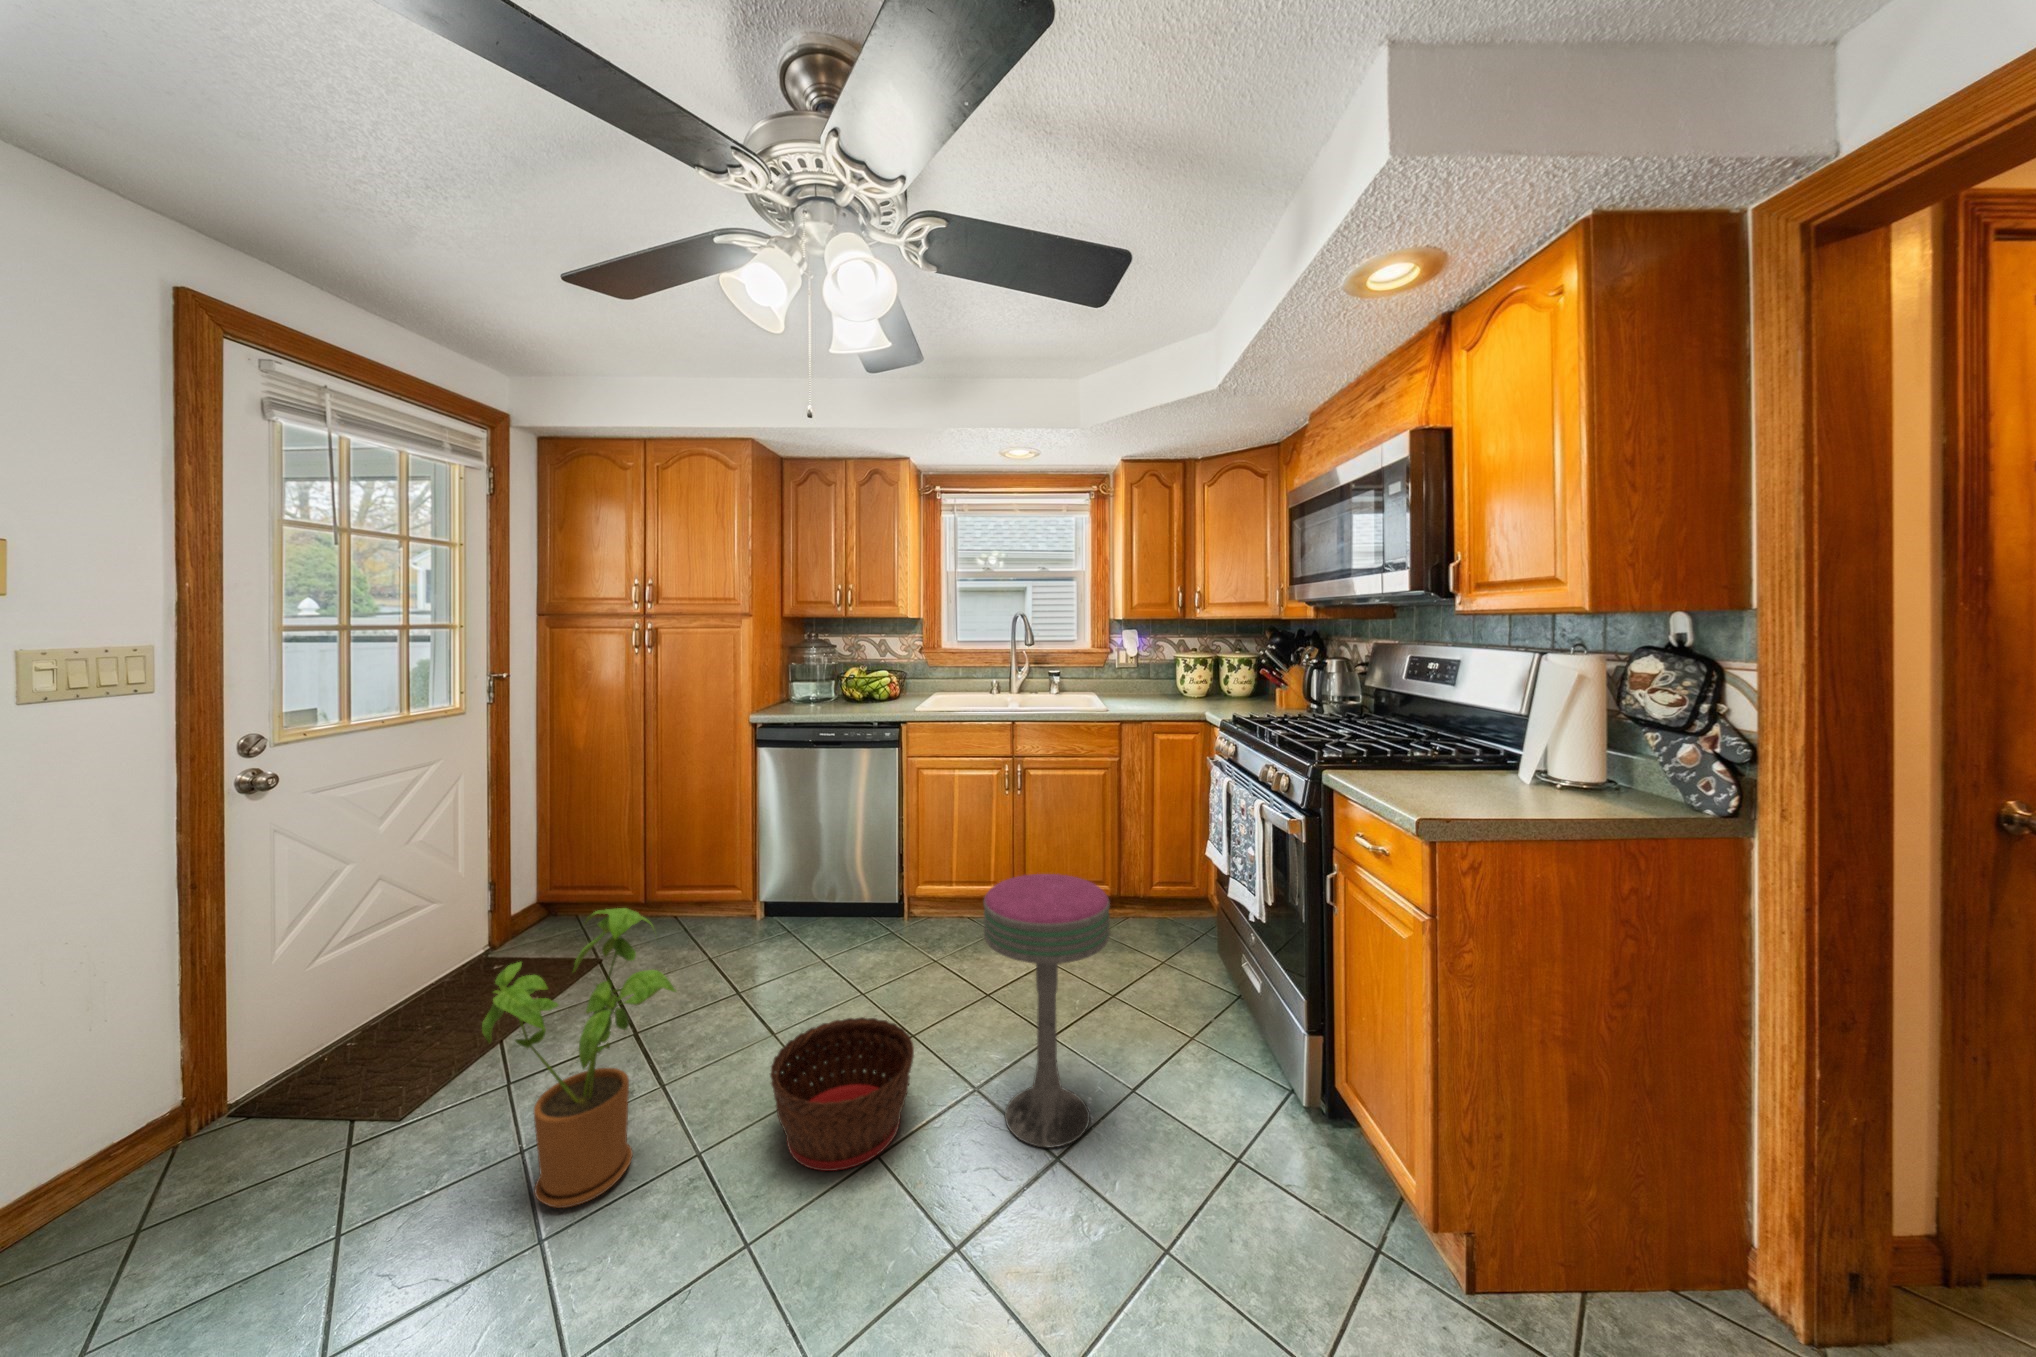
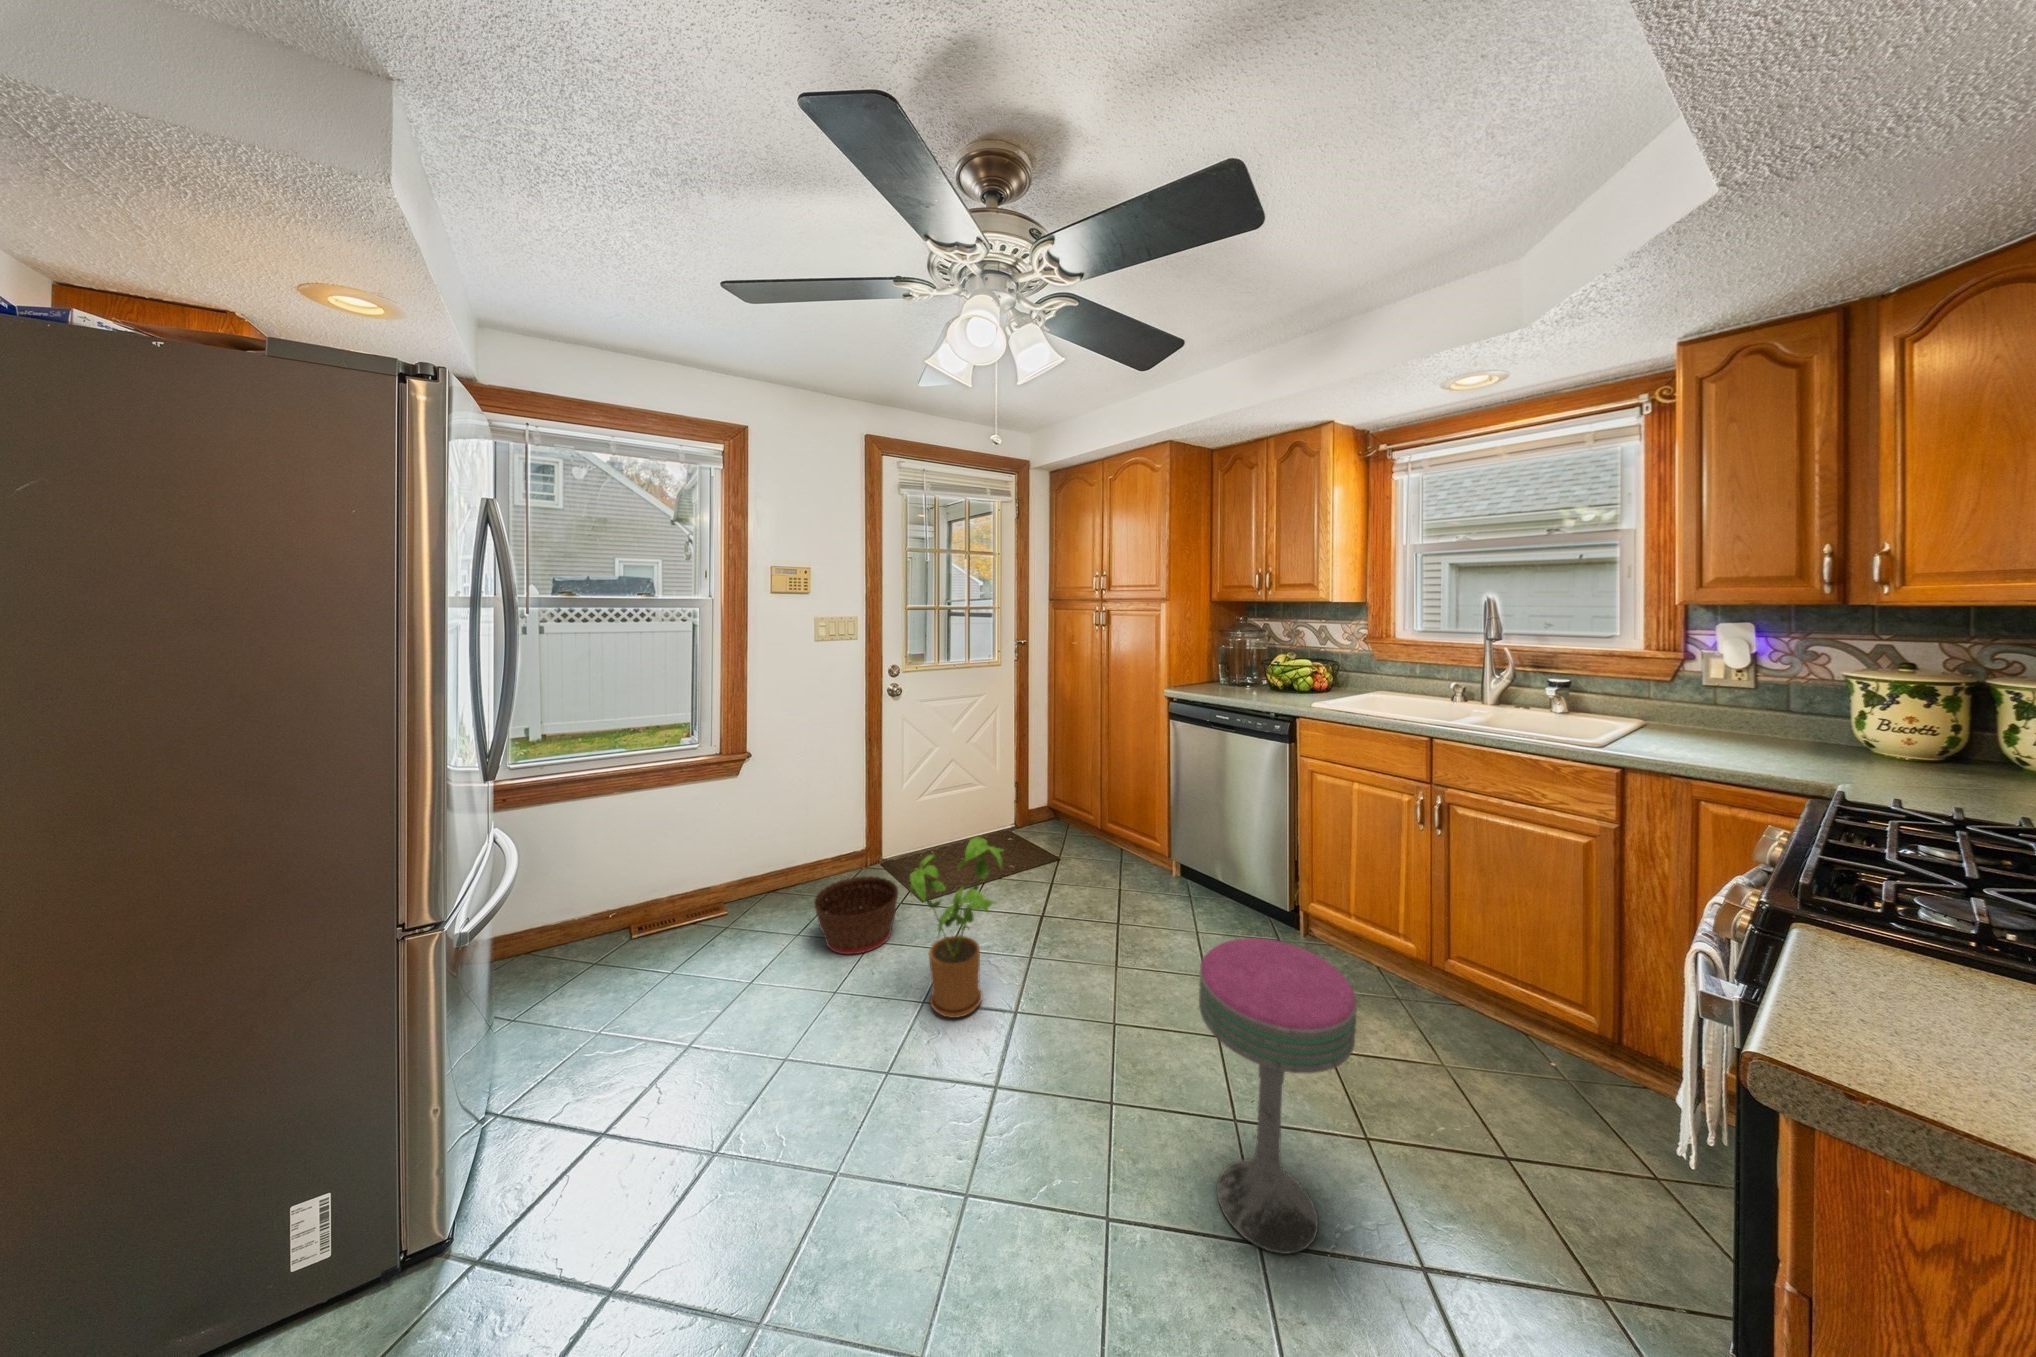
basket: present [770,1017,914,1171] -> present [814,876,898,954]

